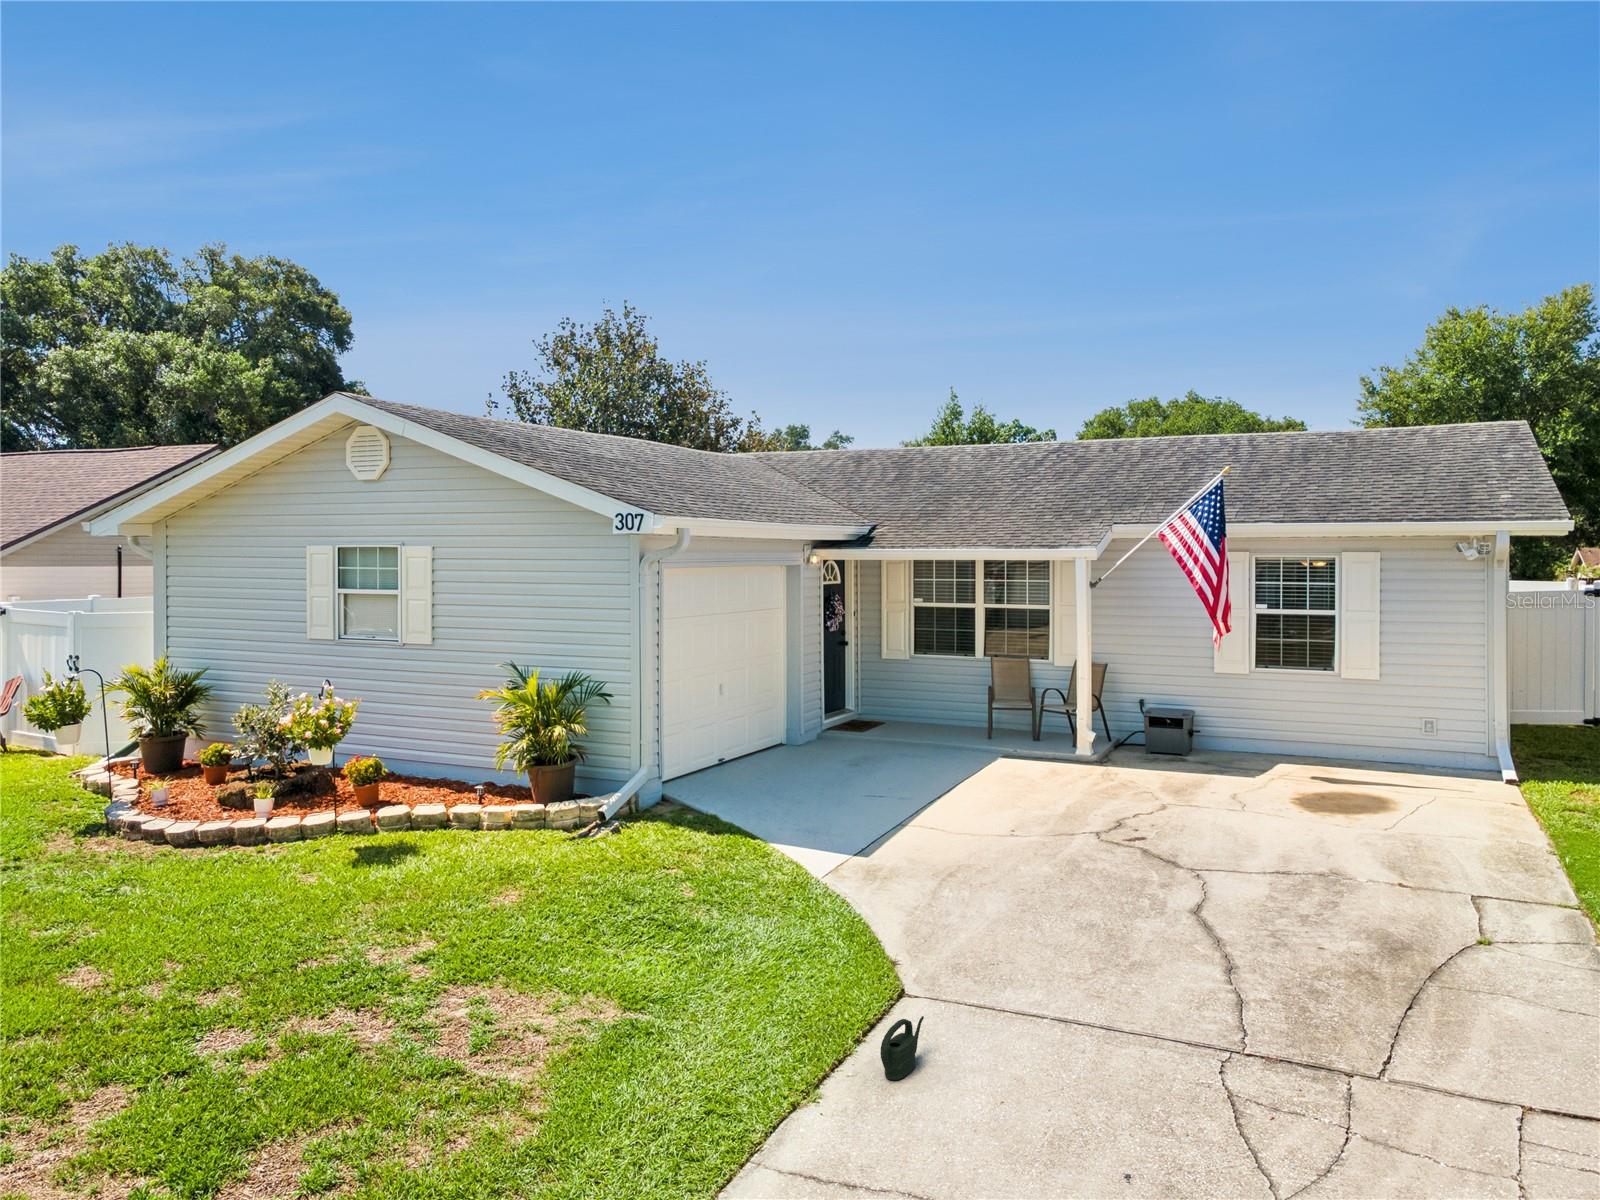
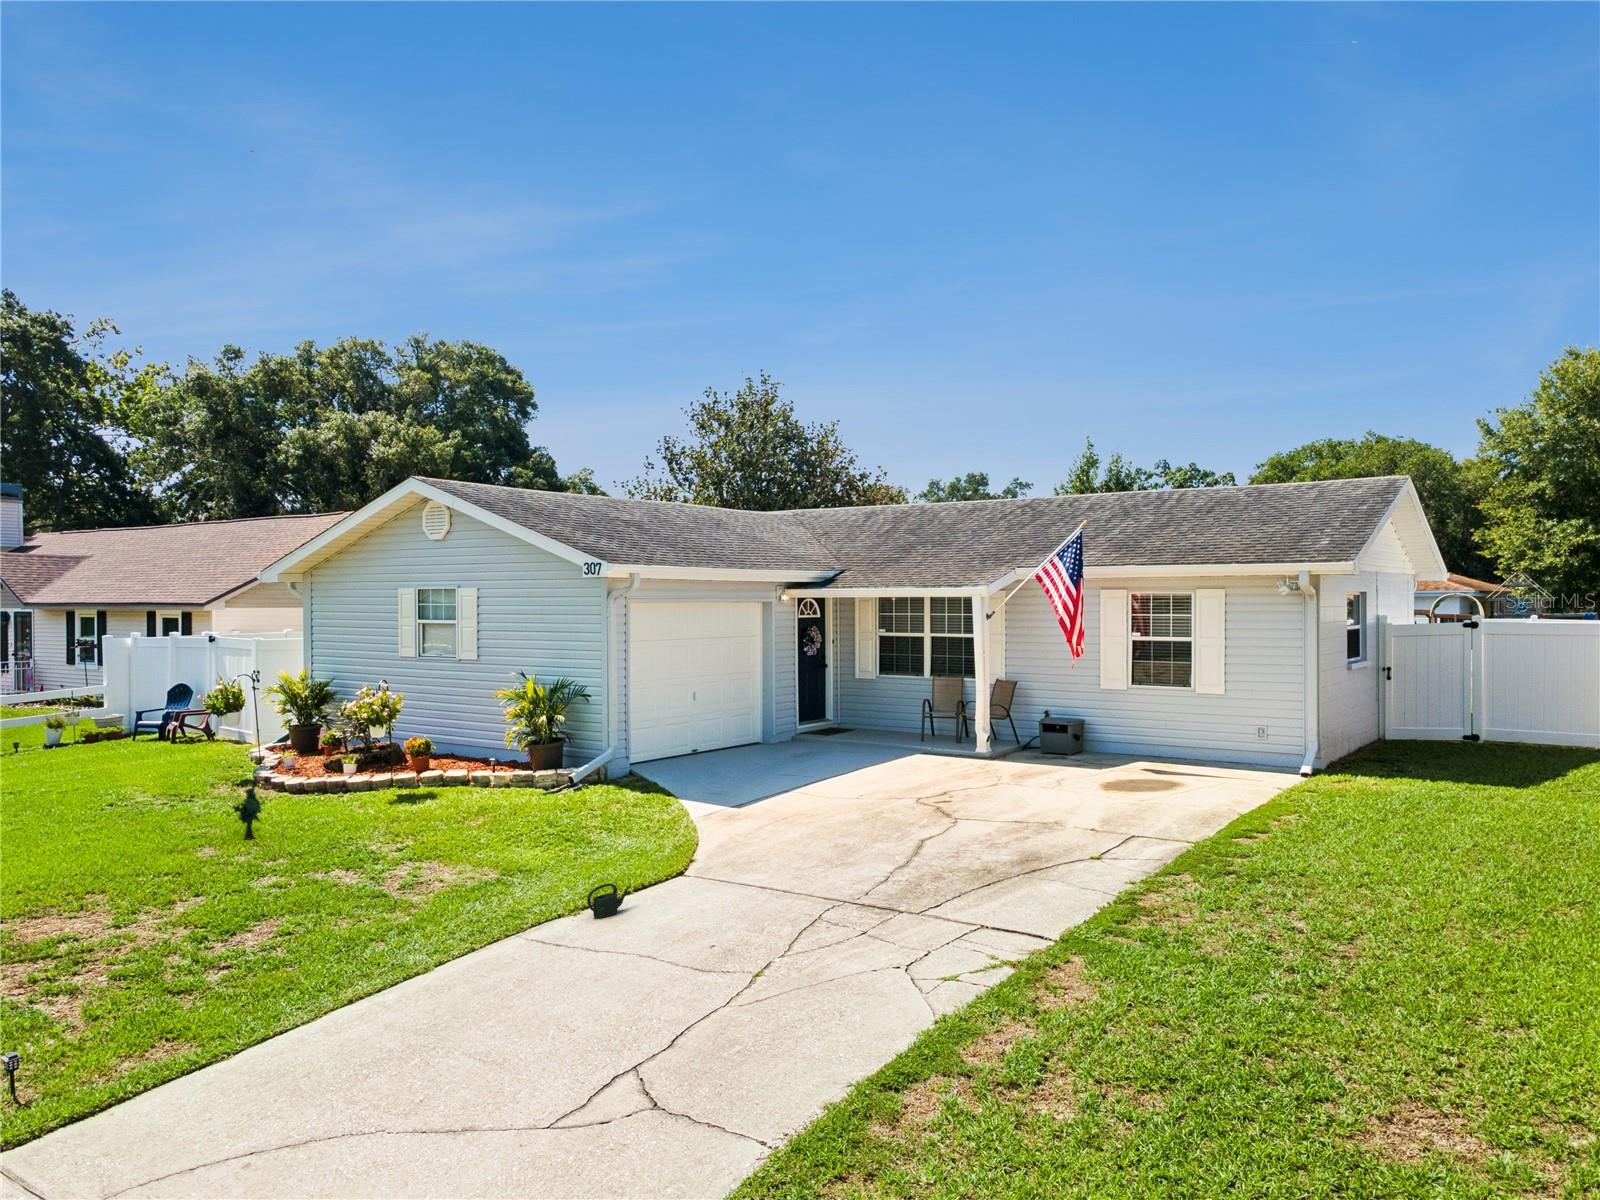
decorative plant: none [131,852,187,942] -> present [232,784,265,840]

